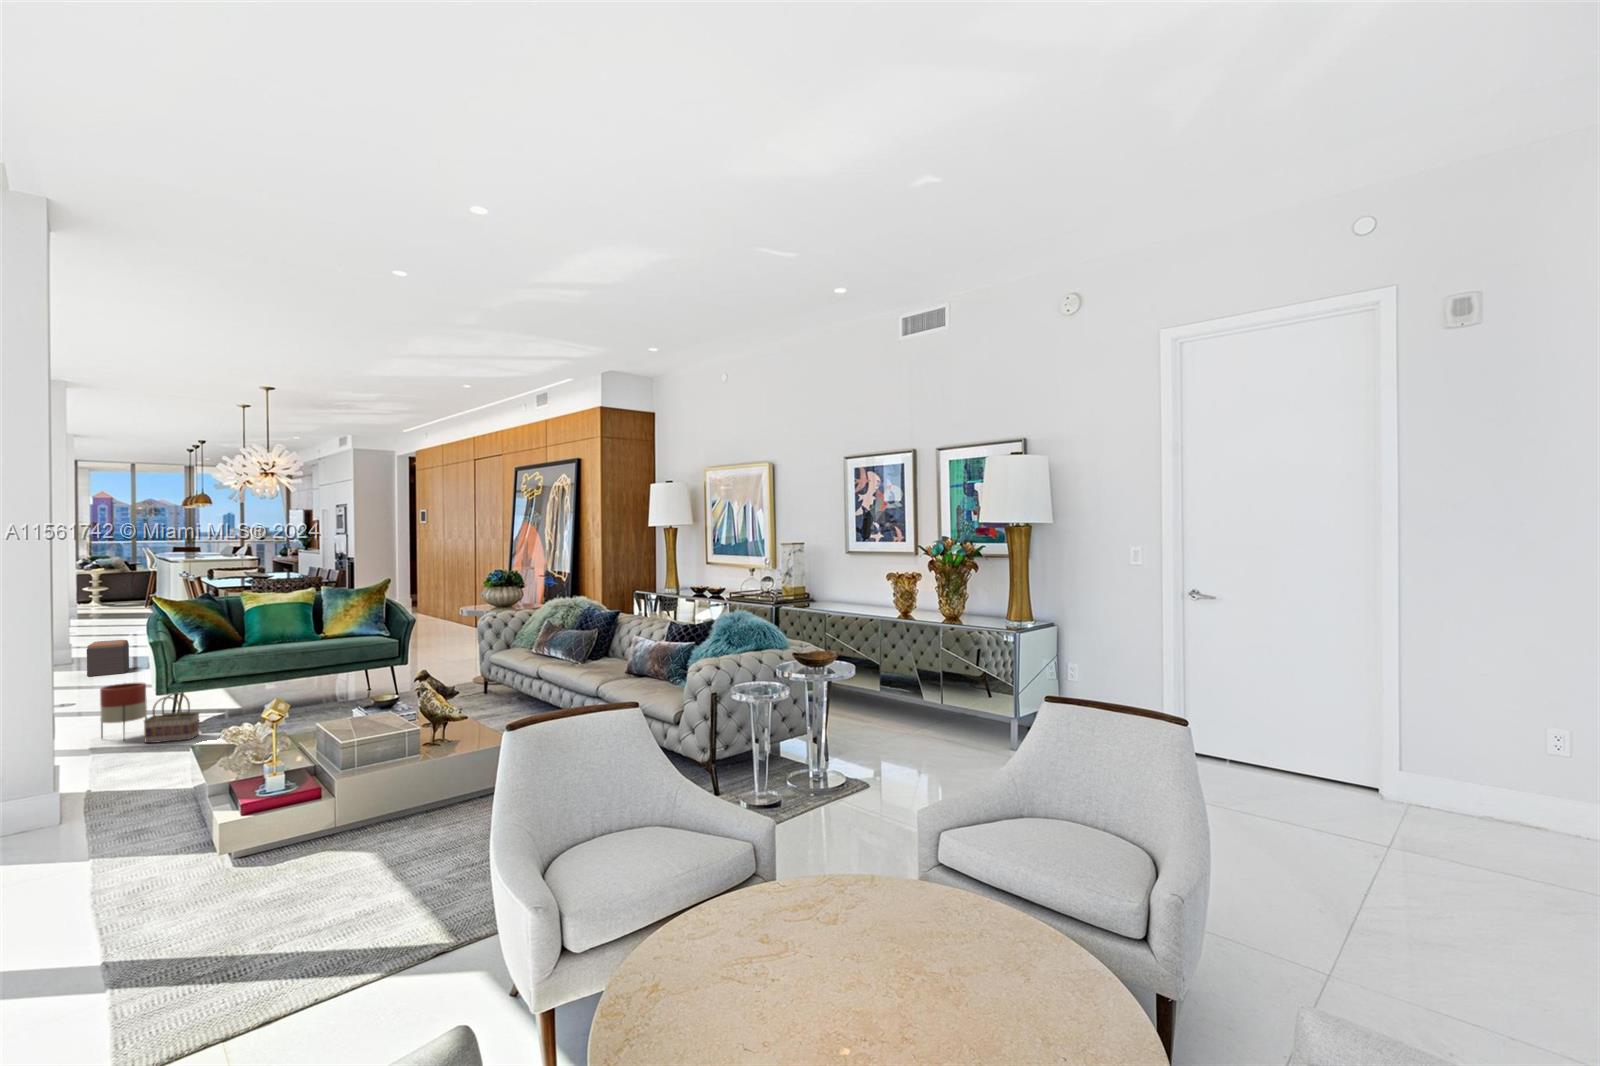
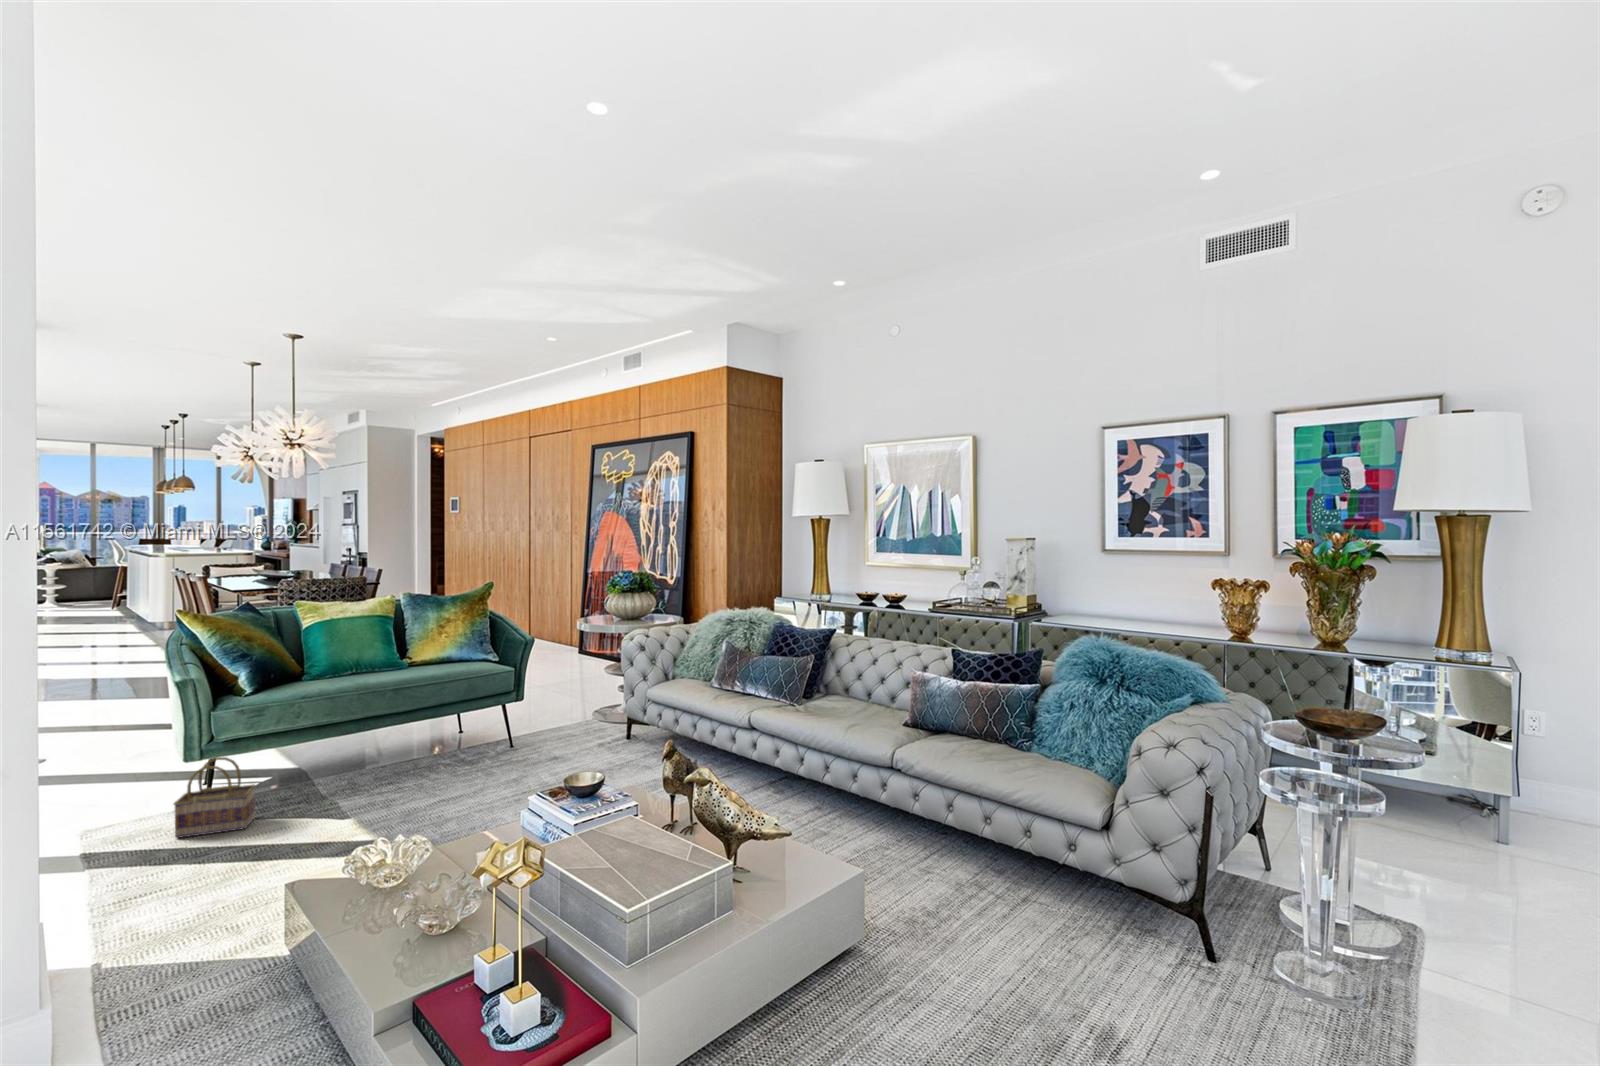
footstool: present [87,640,129,676] -> none [60,659,116,710]
planter: present [100,682,147,738] -> none [103,741,172,835]

